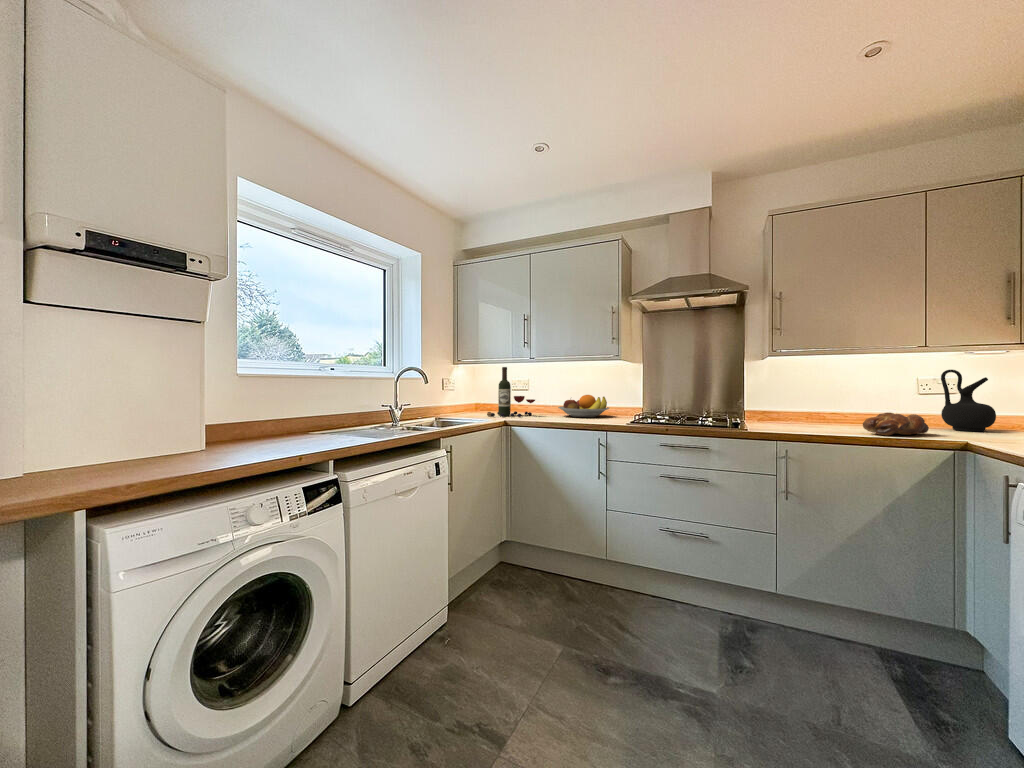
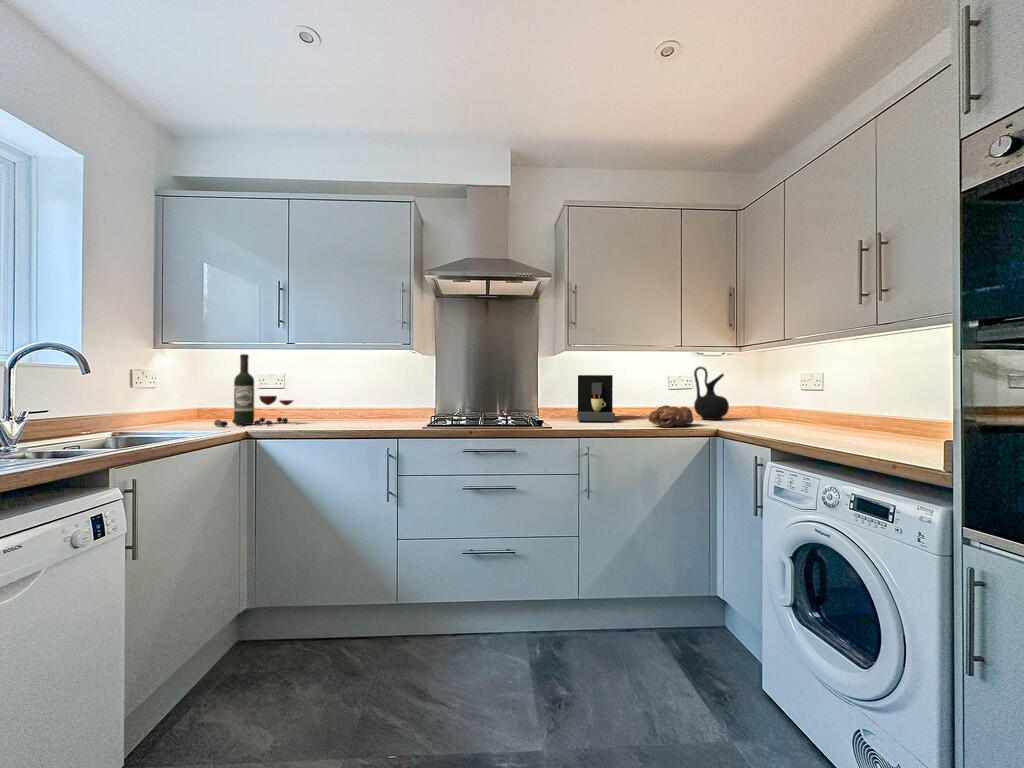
coffee maker: none [782,380,826,427] -> present [577,375,615,421]
fruit bowl: present [558,395,609,417] -> none [327,393,396,422]

